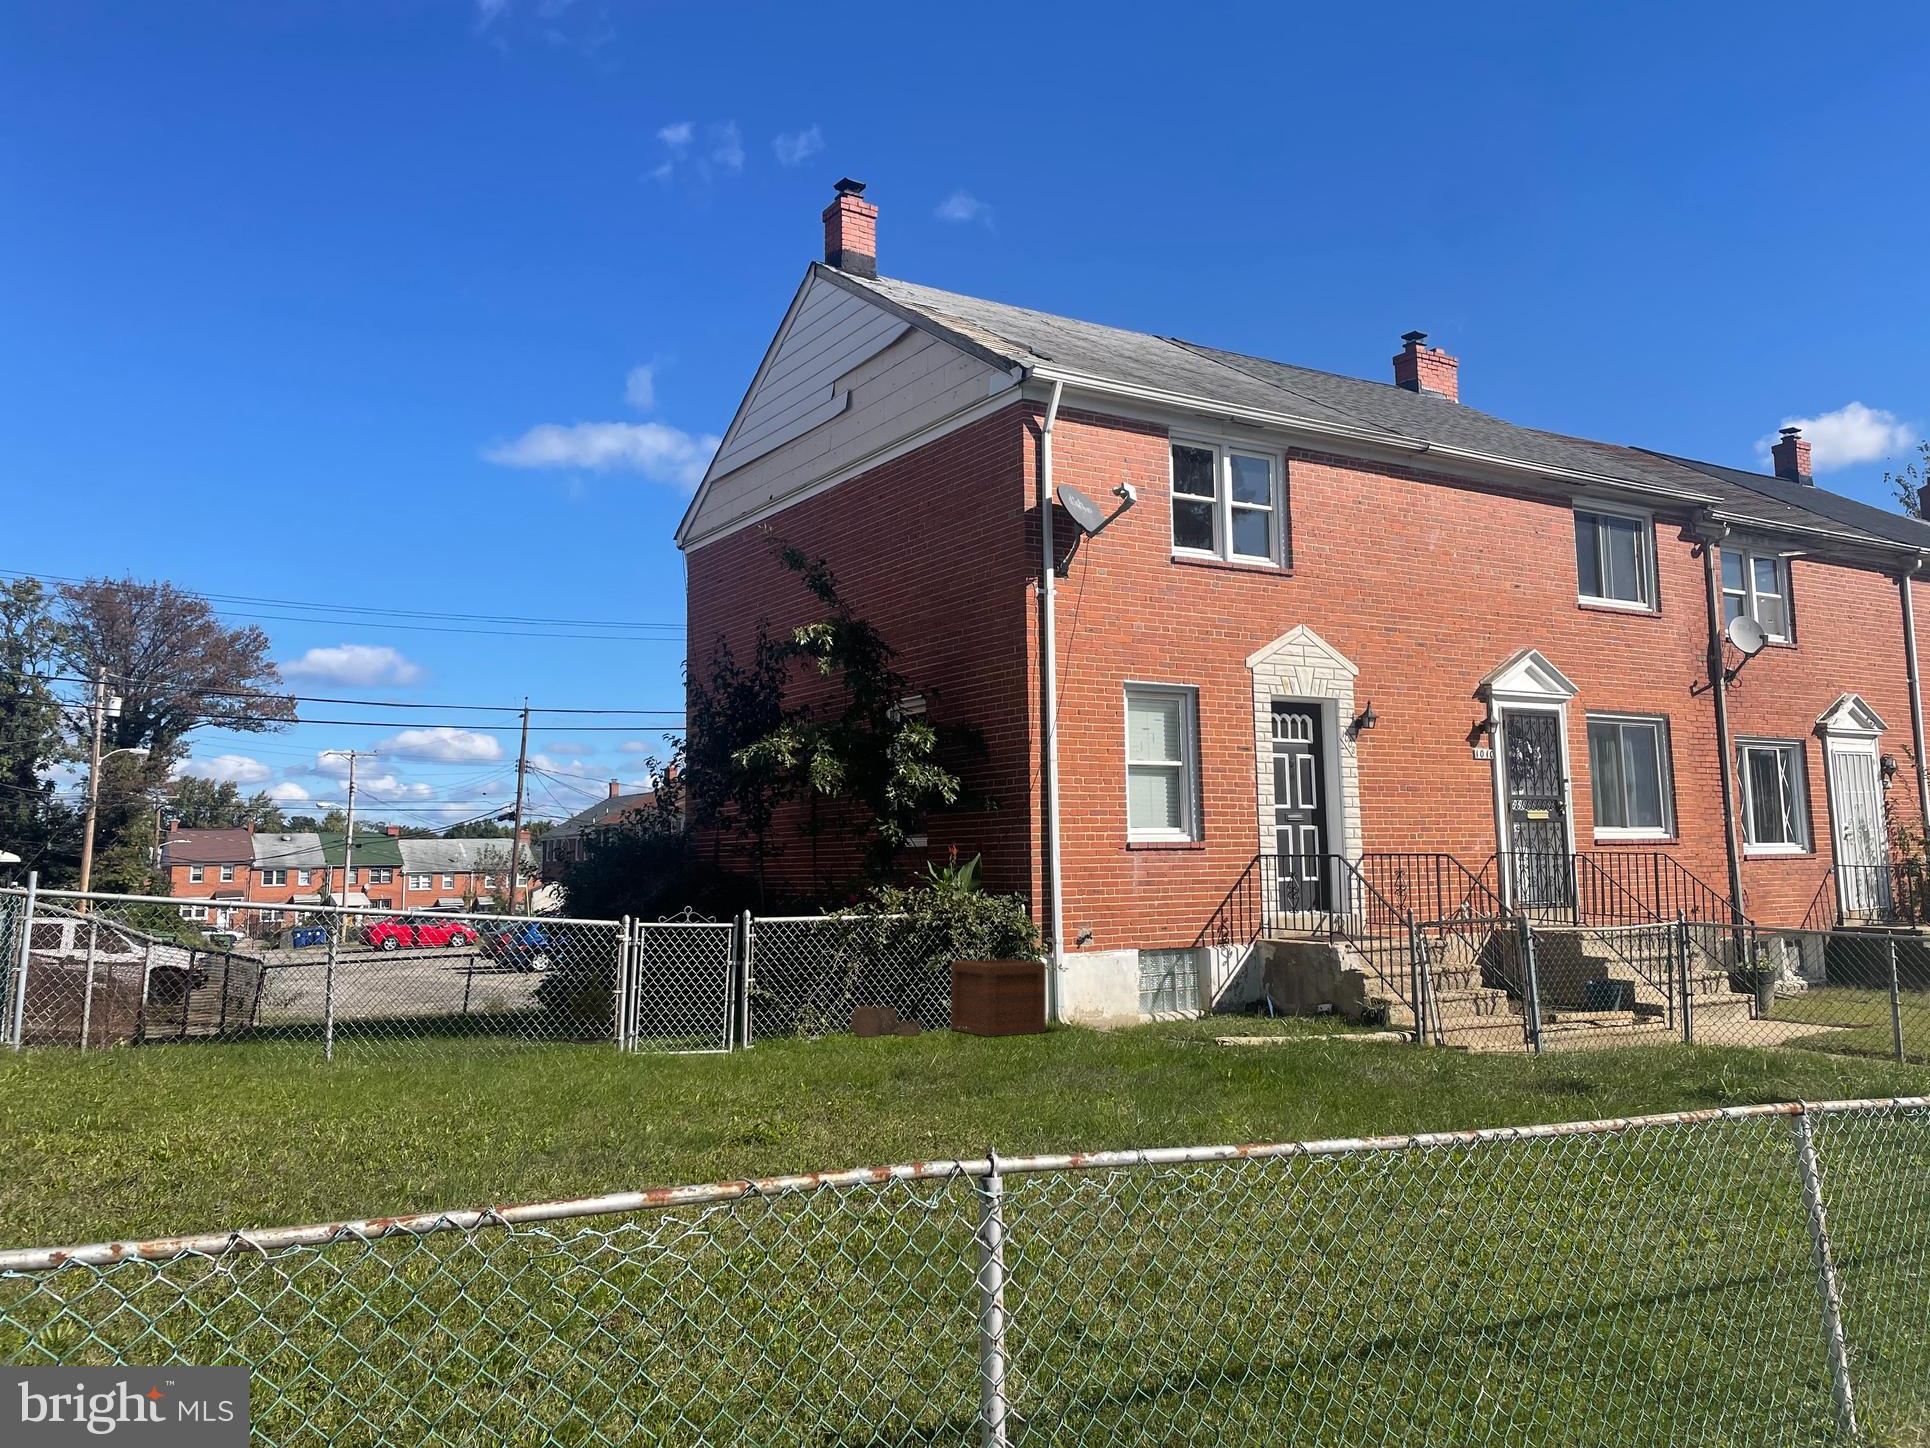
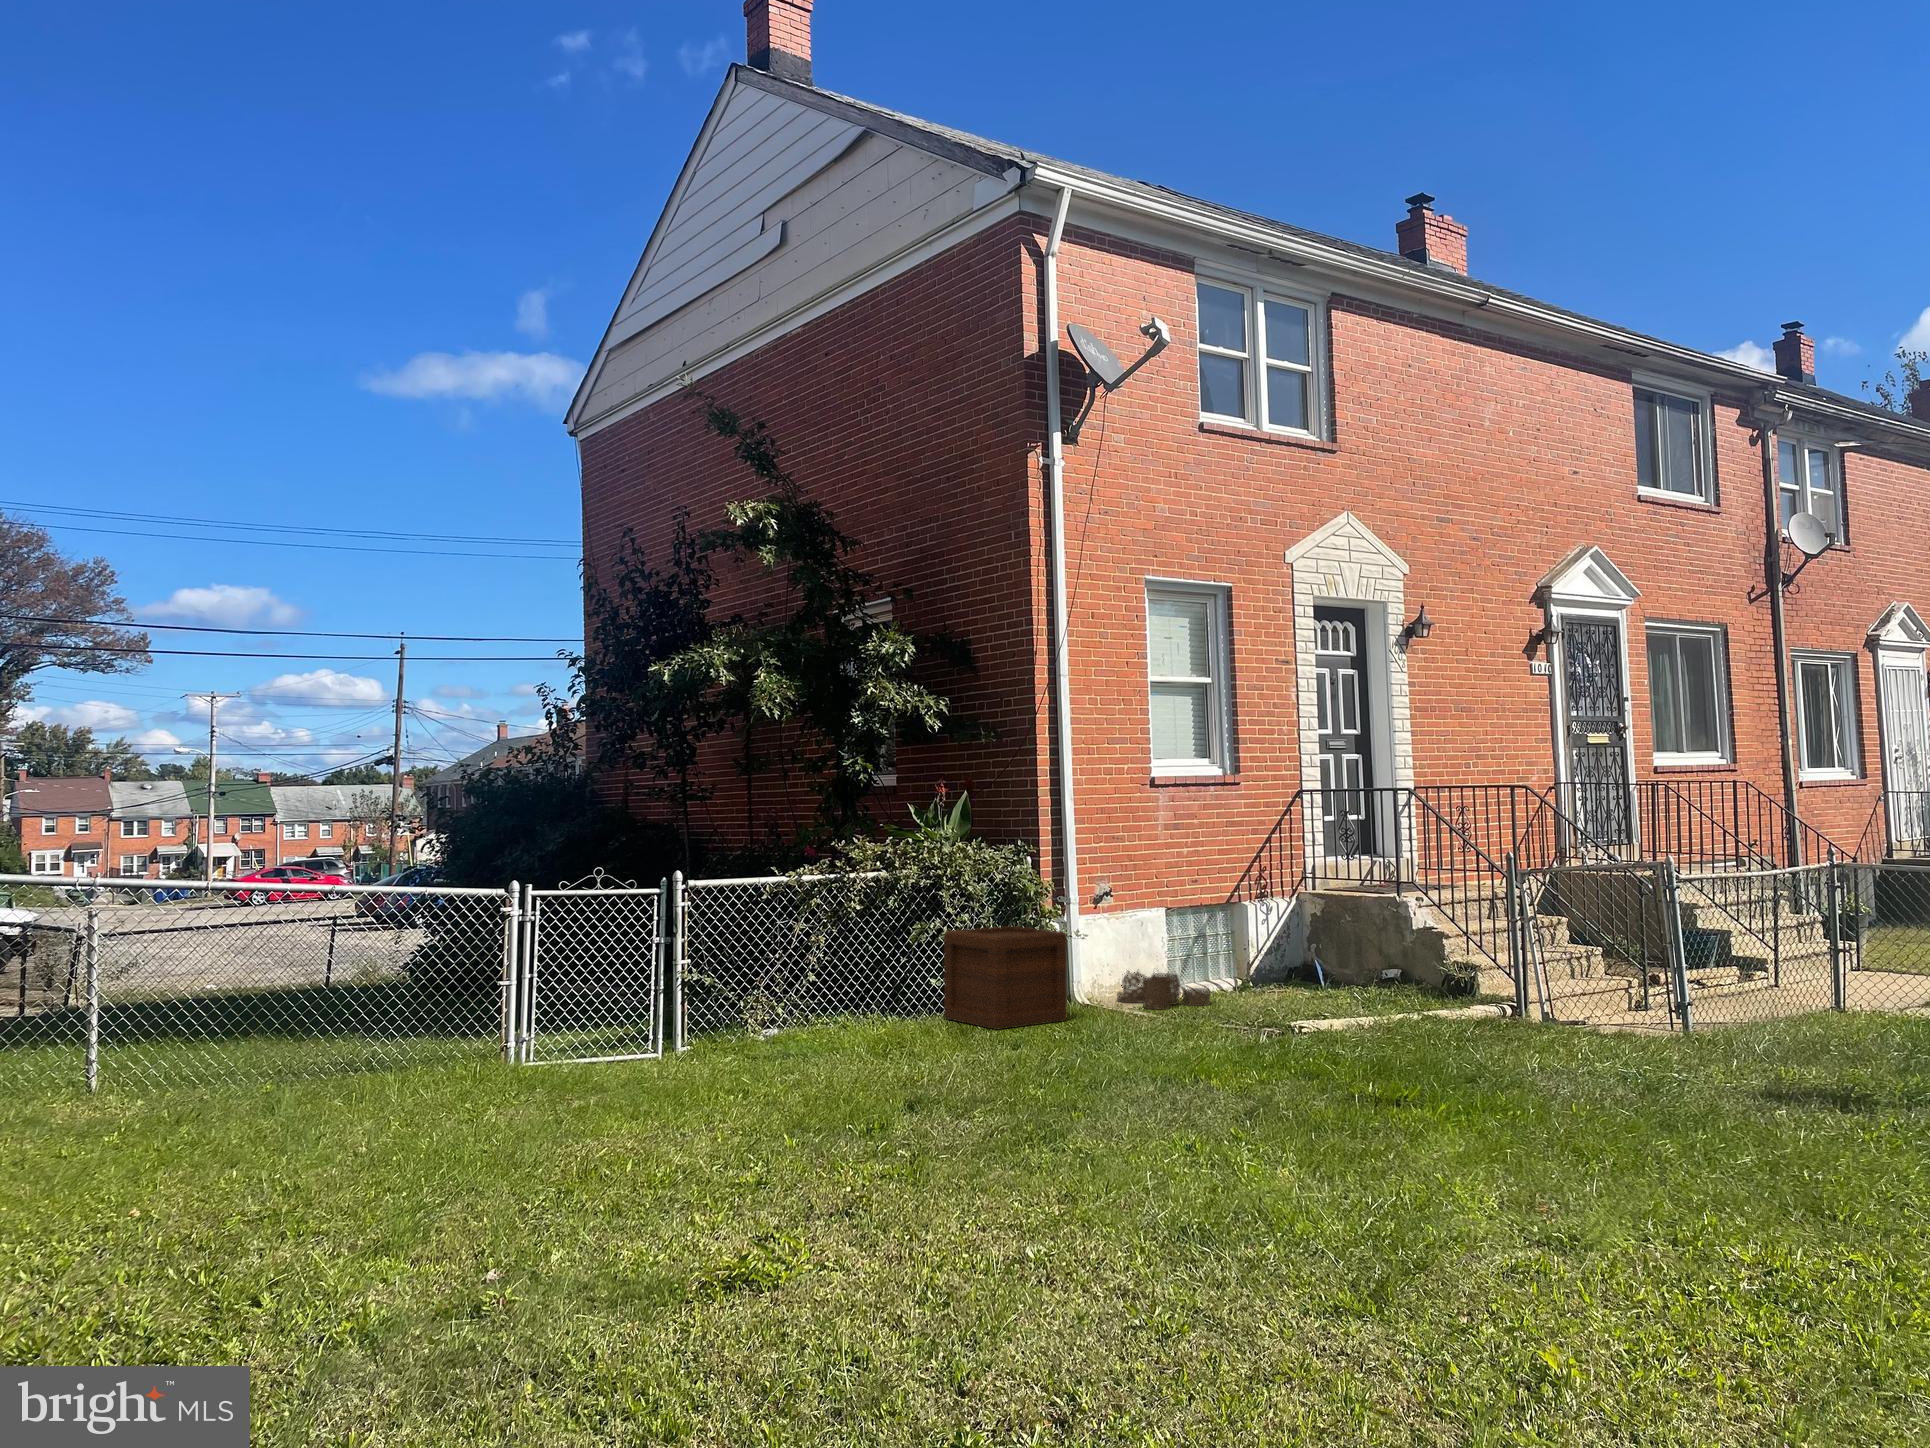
potted tree: present [570,973,613,1044] -> none [434,950,505,1055]
woven basket: present [851,1005,920,1037] -> present [1117,971,1210,1009]

